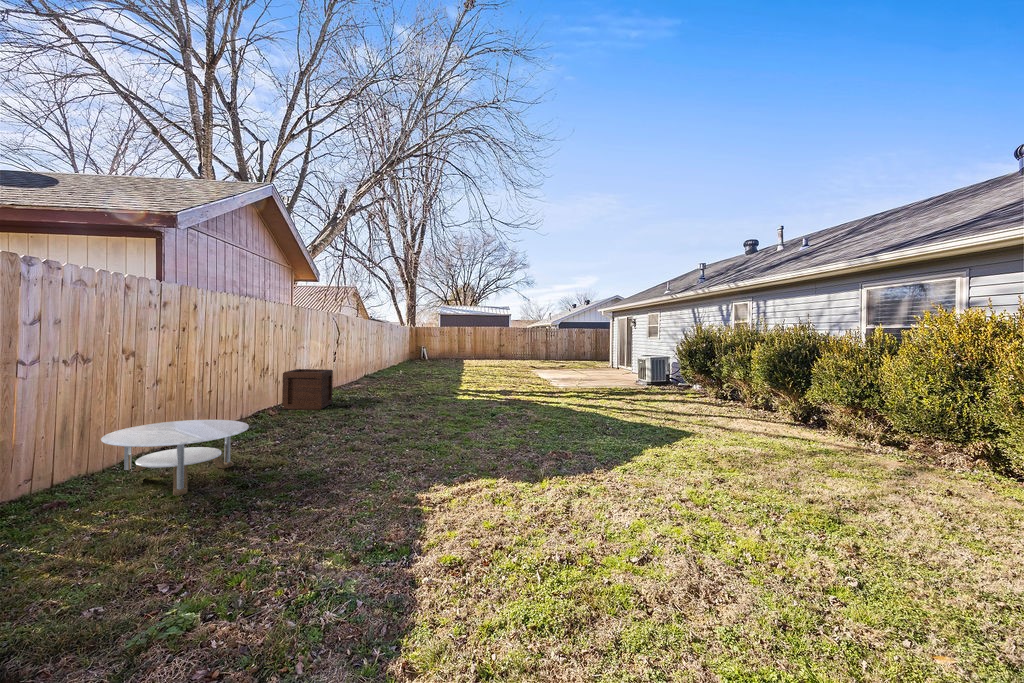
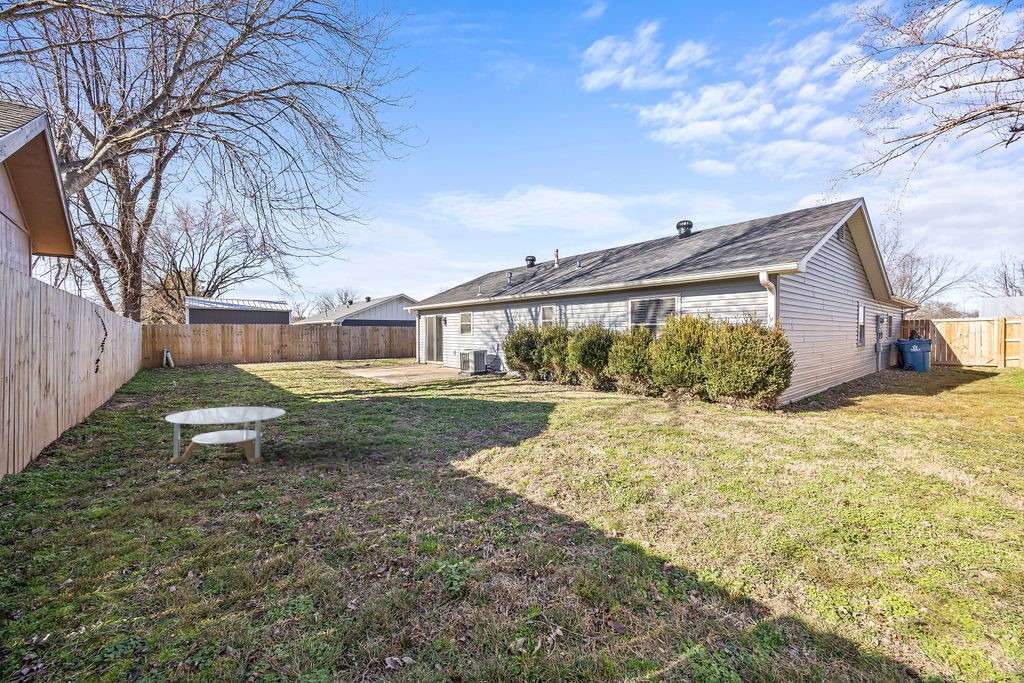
wooden crate: present [282,369,333,410] -> none [165,368,213,411]

